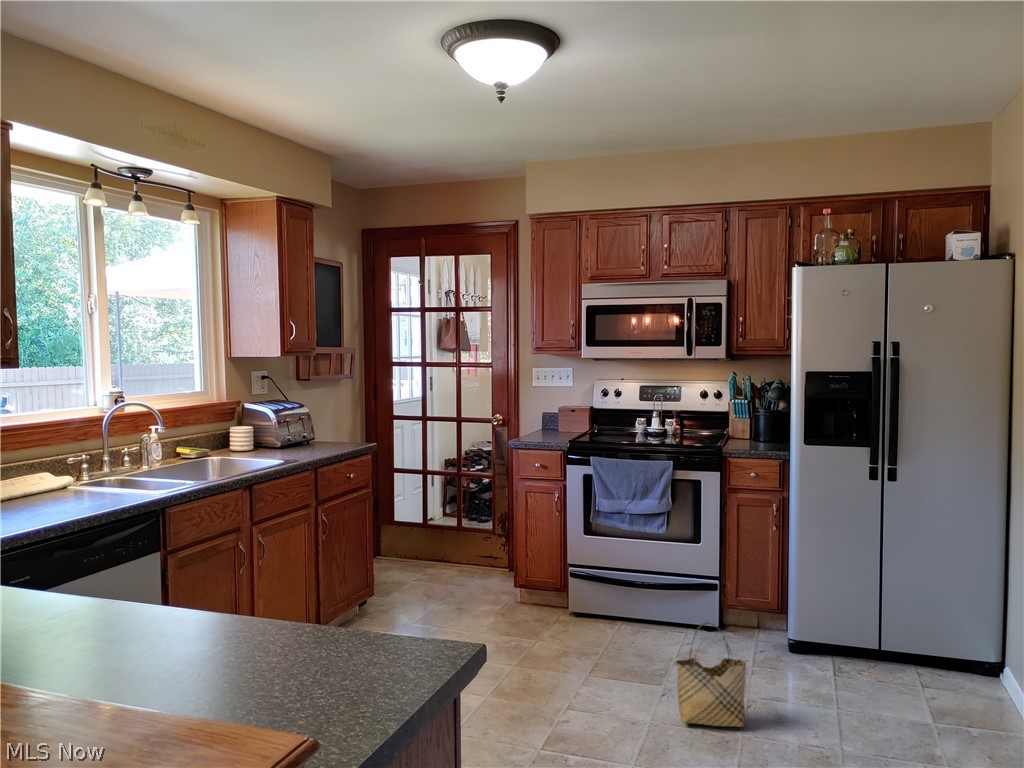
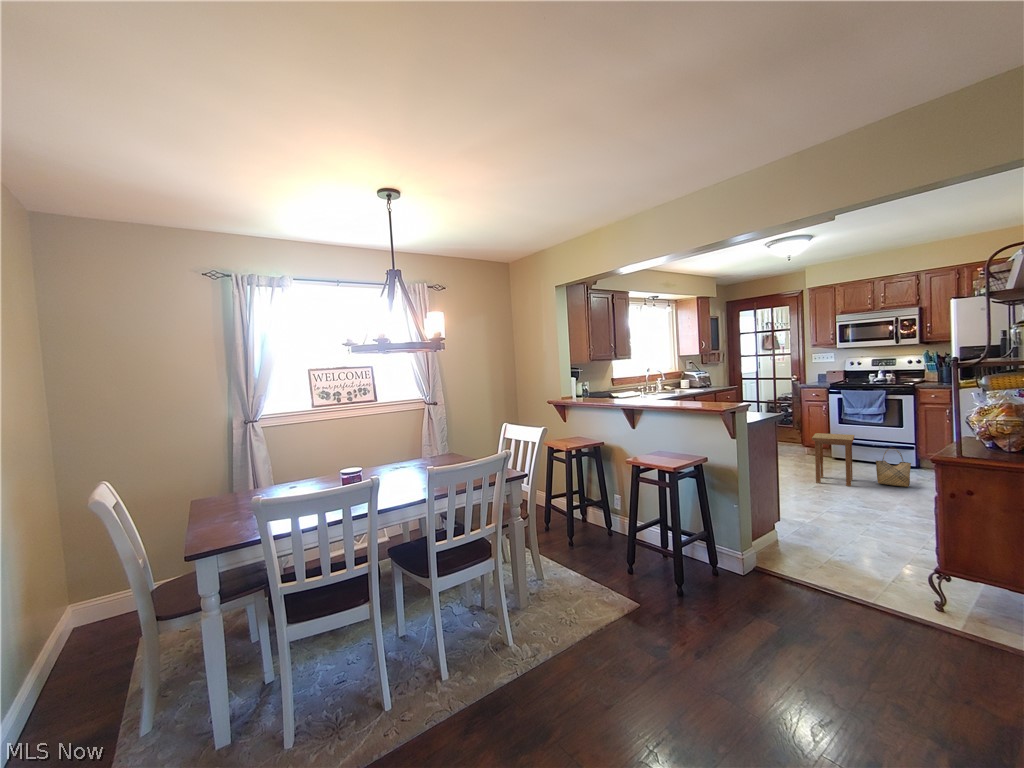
stool: none [543,589,637,750] -> present [812,433,854,486]

